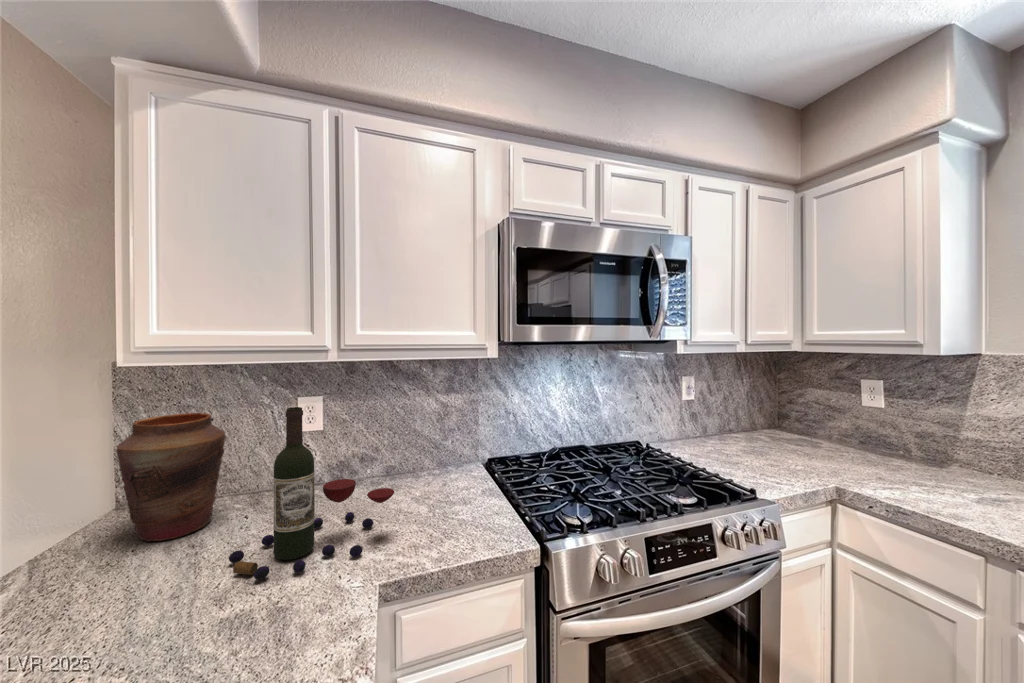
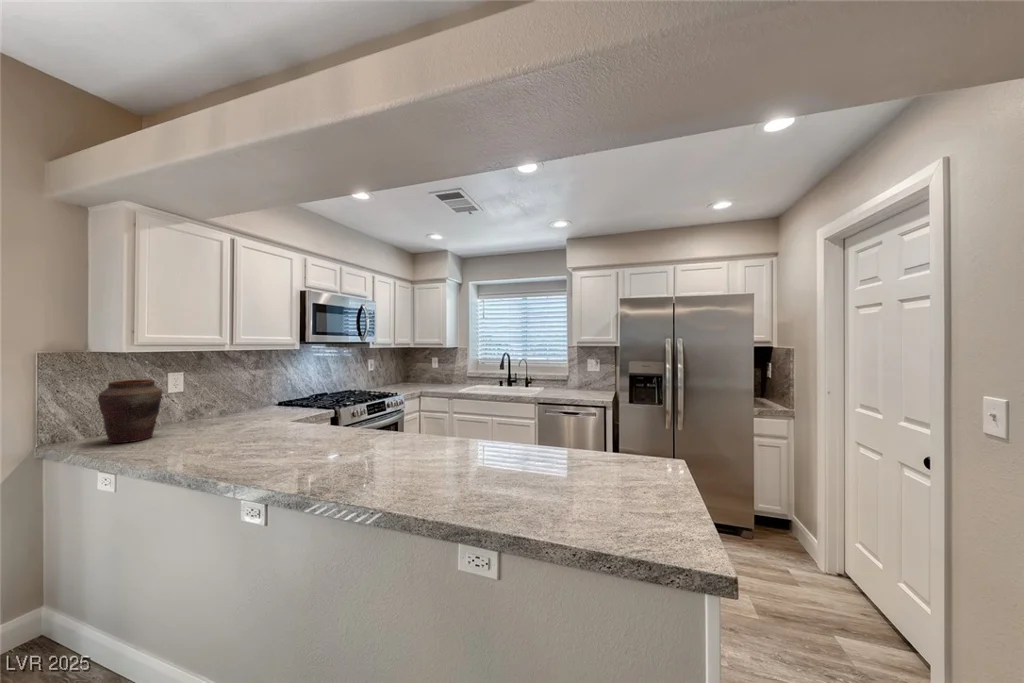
wine bottle: present [229,407,394,580] -> none [208,369,276,433]

